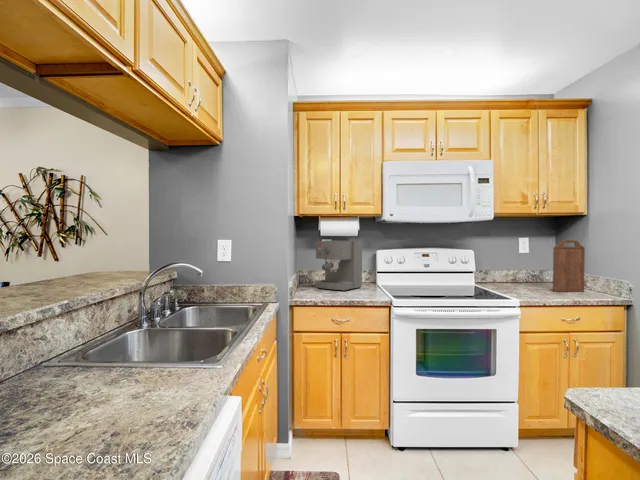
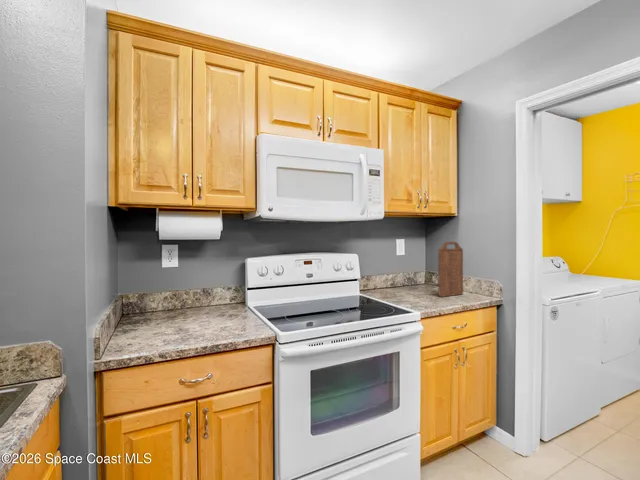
coffee maker: present [315,241,362,291] -> none [152,246,226,323]

